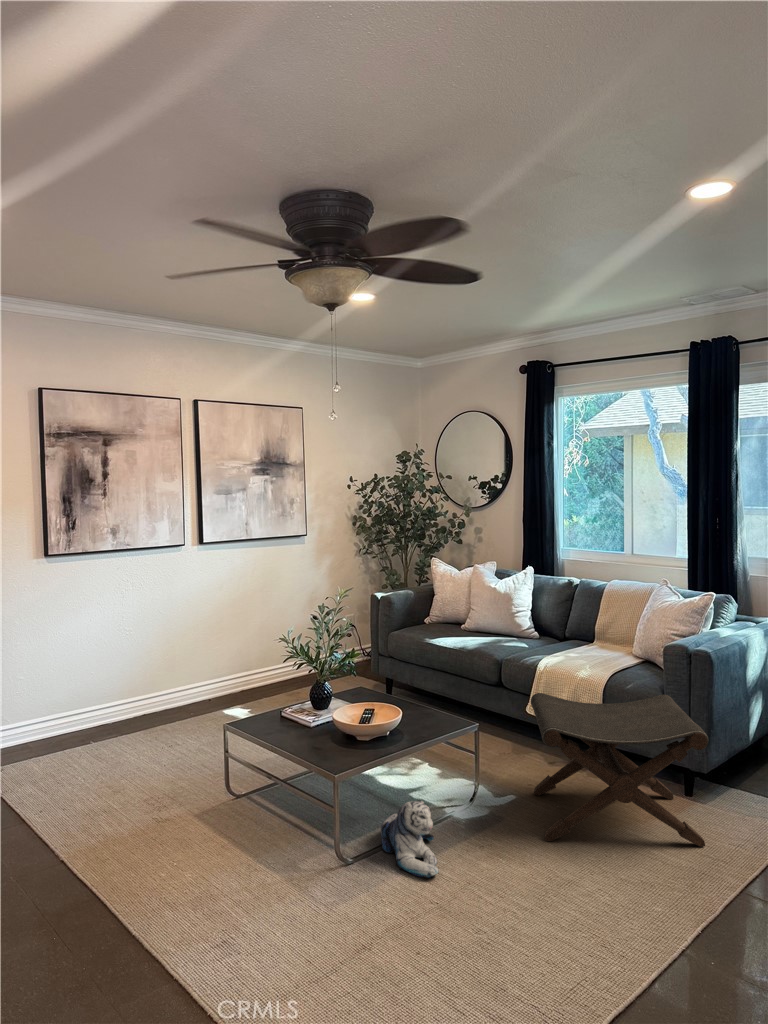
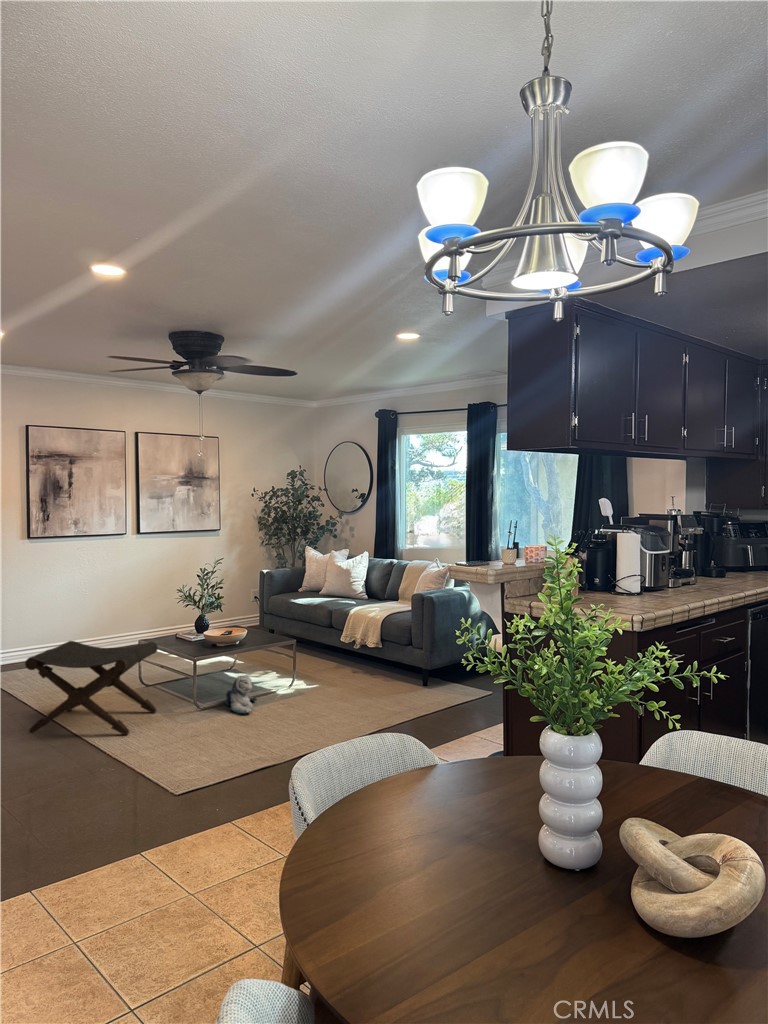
footstool: present [531,693,708,846] -> present [25,641,158,735]

